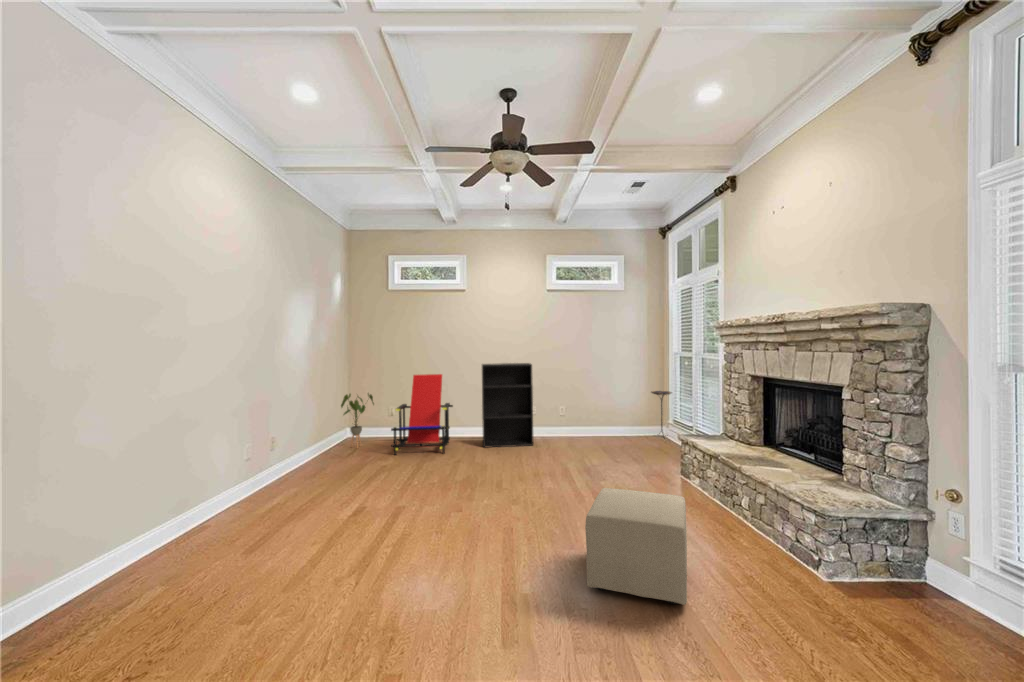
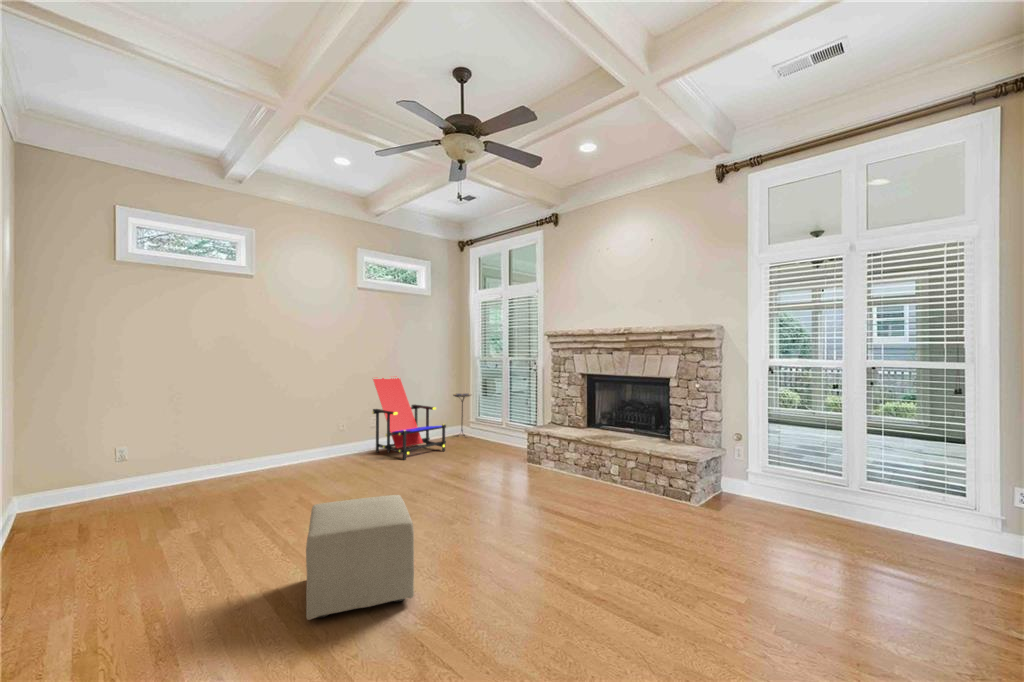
bookshelf: present [482,363,534,447] -> none [281,369,356,476]
lounge chair: present [391,374,453,455] -> present [372,378,446,460]
house plant: present [341,393,374,448] -> none [20,420,96,517]
ottoman: present [585,488,687,605] -> present [306,495,414,620]

